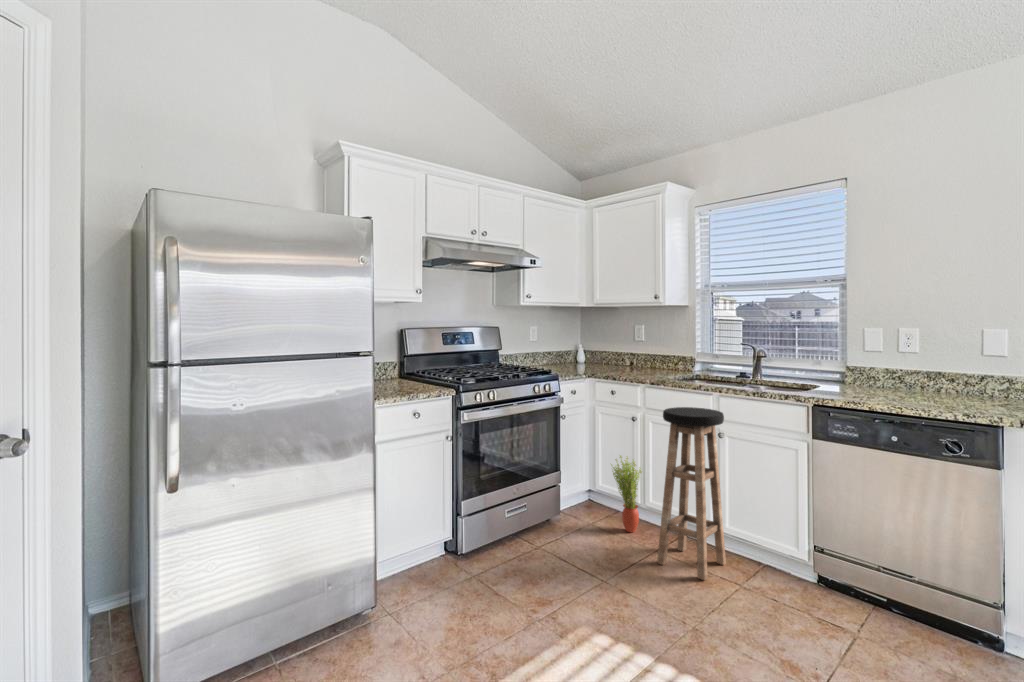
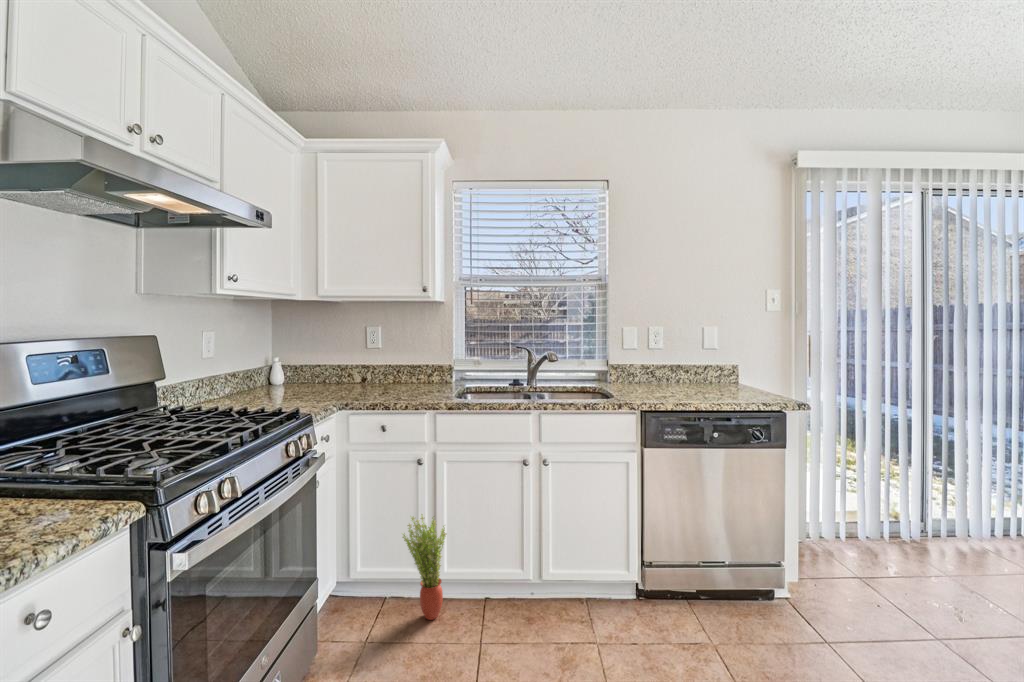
bar stool: present [657,407,726,580] -> none [499,433,573,656]

